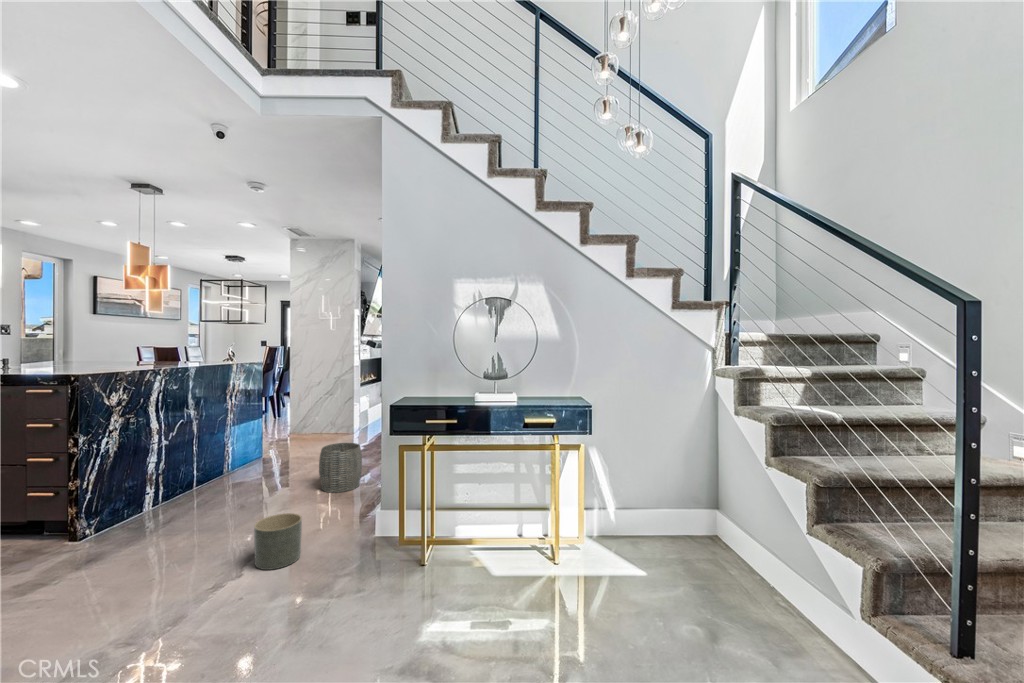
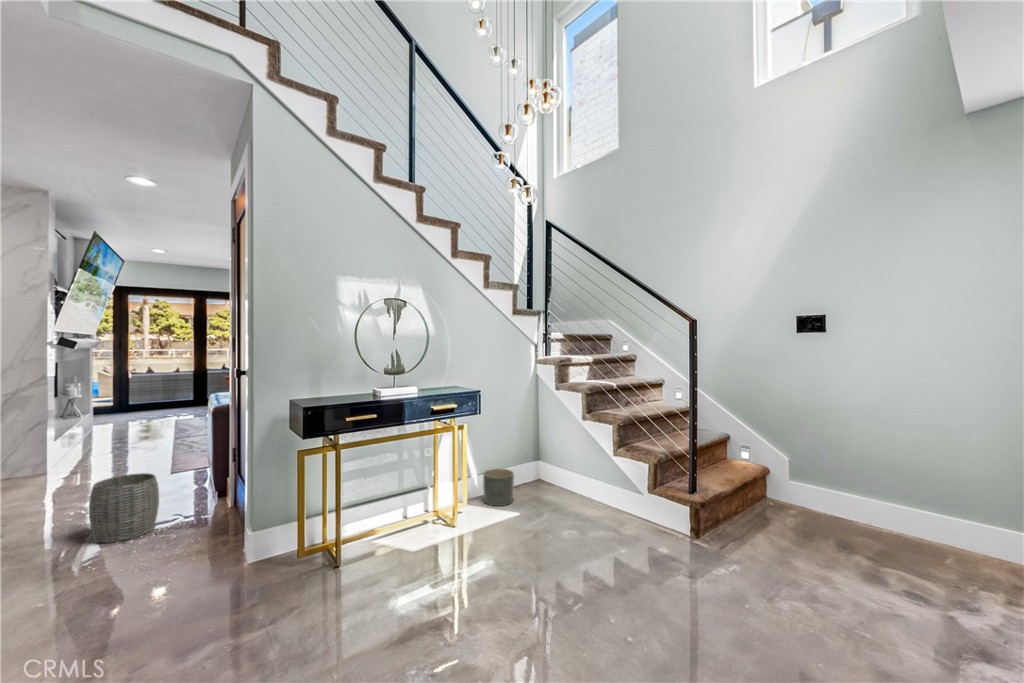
planter: present [254,513,302,570] -> present [483,469,514,506]

